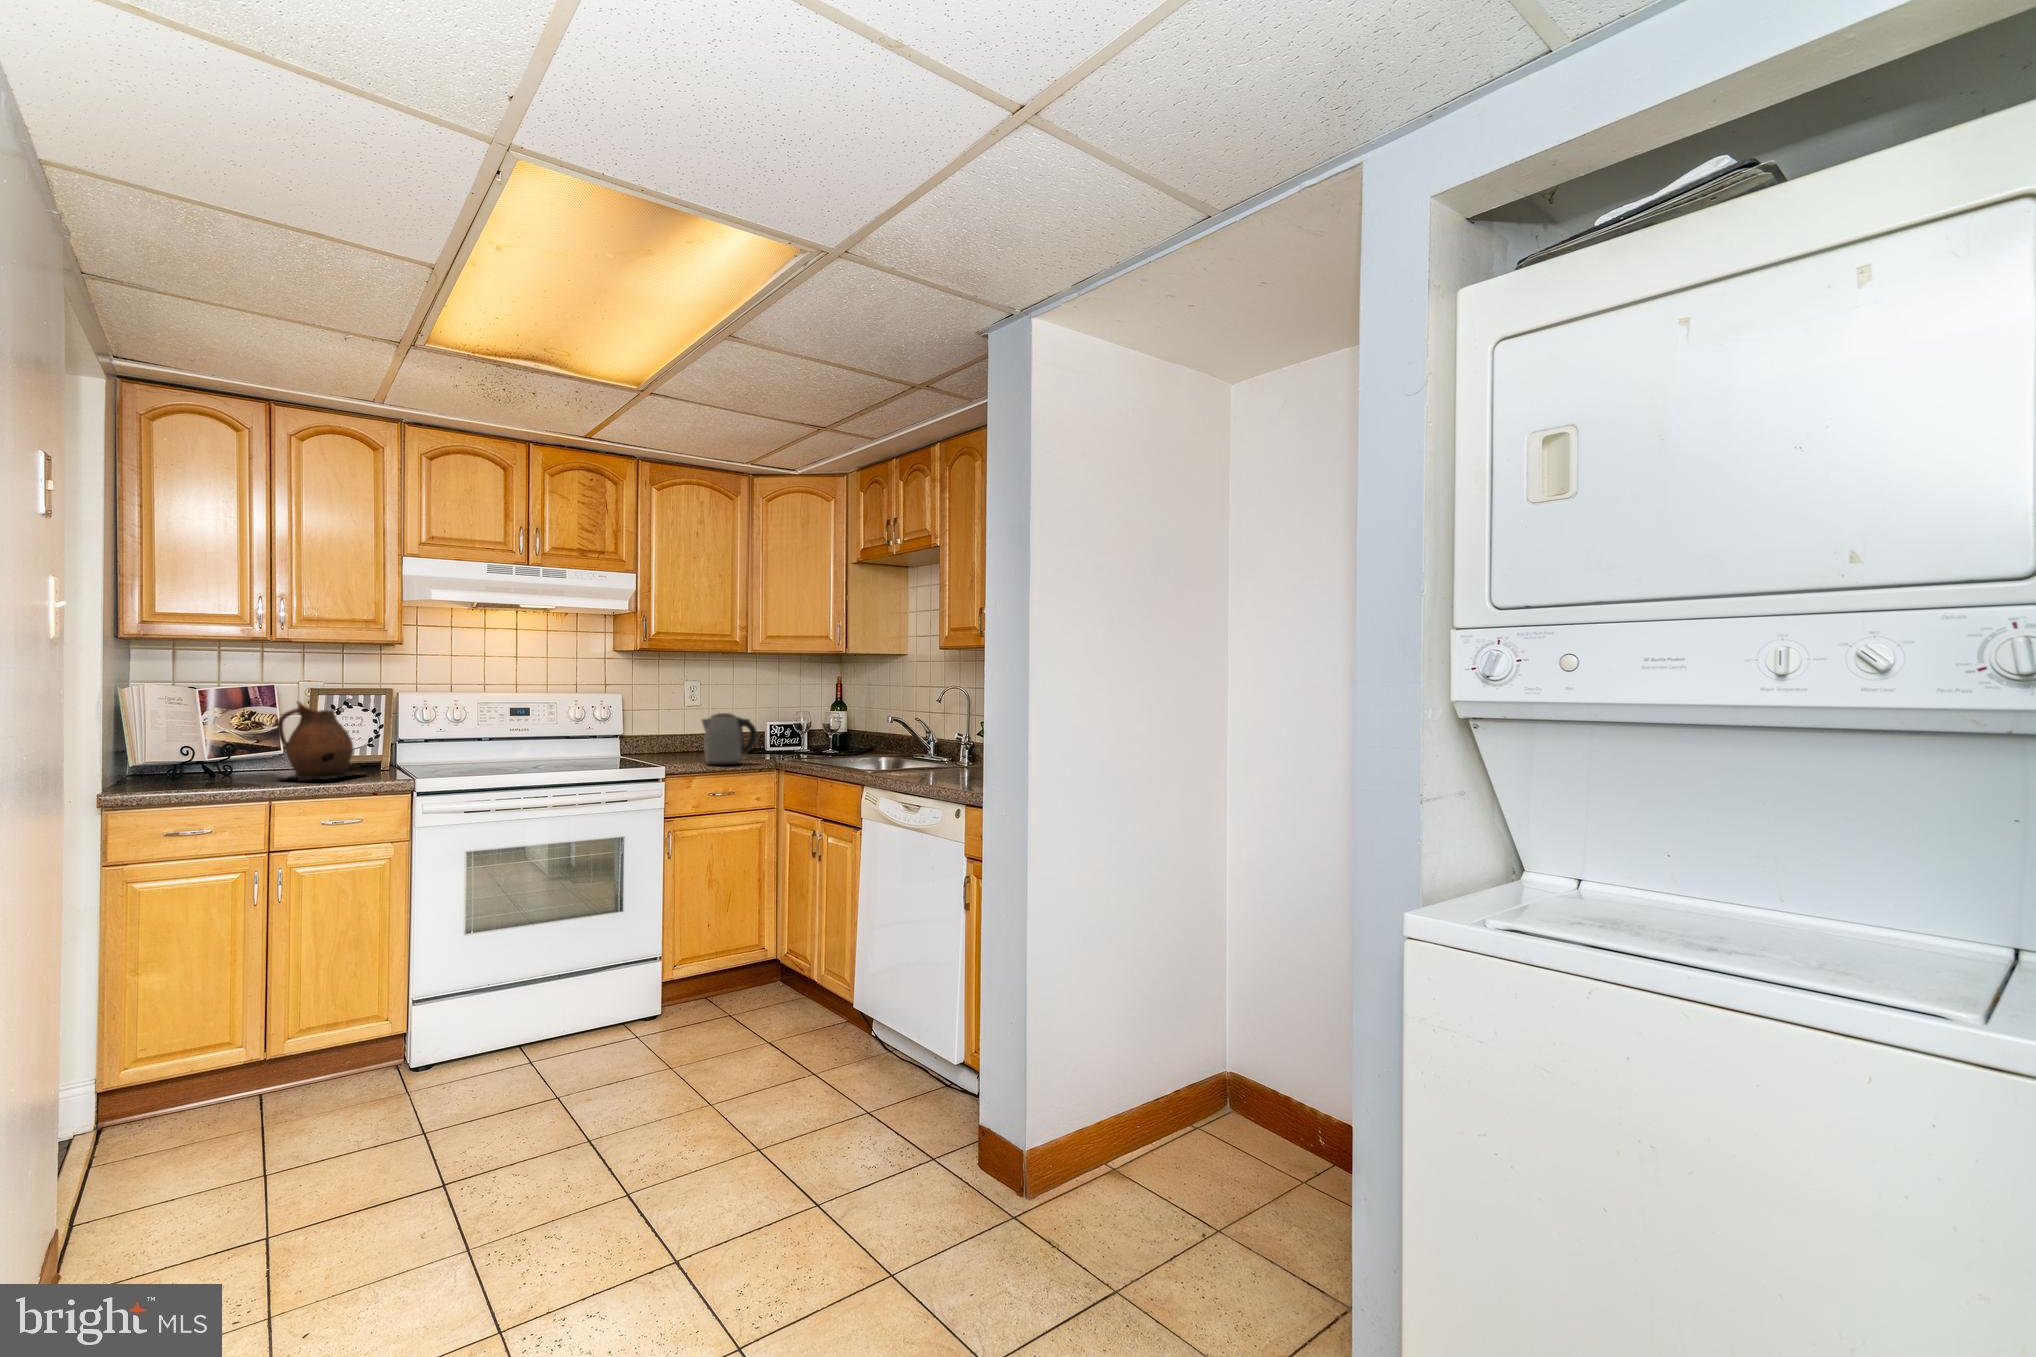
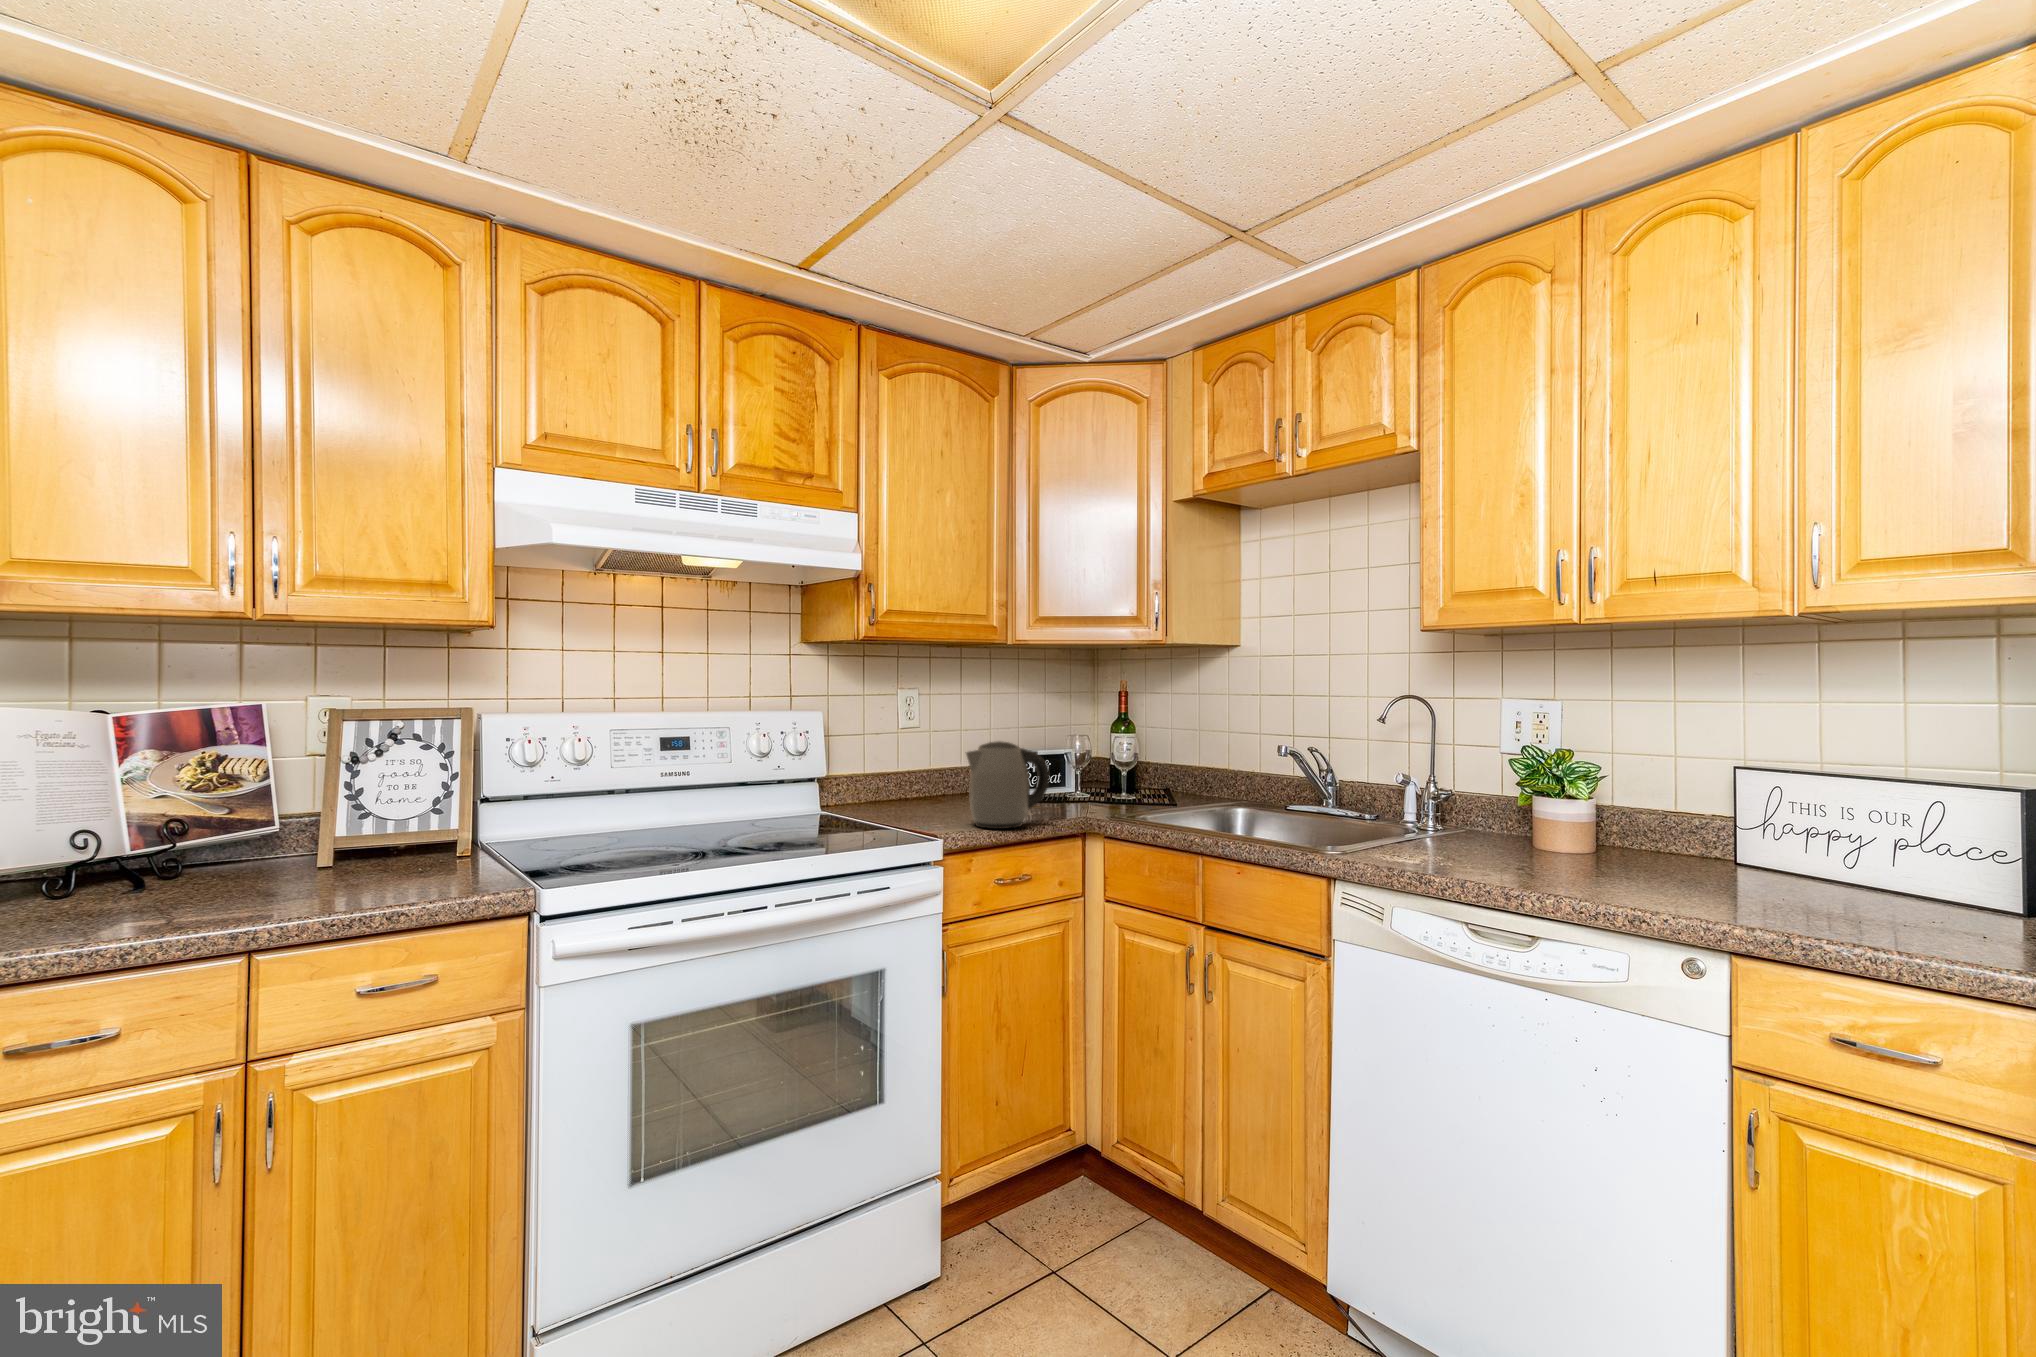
ceramic pitcher: present [277,702,359,779] -> none [266,736,440,895]

